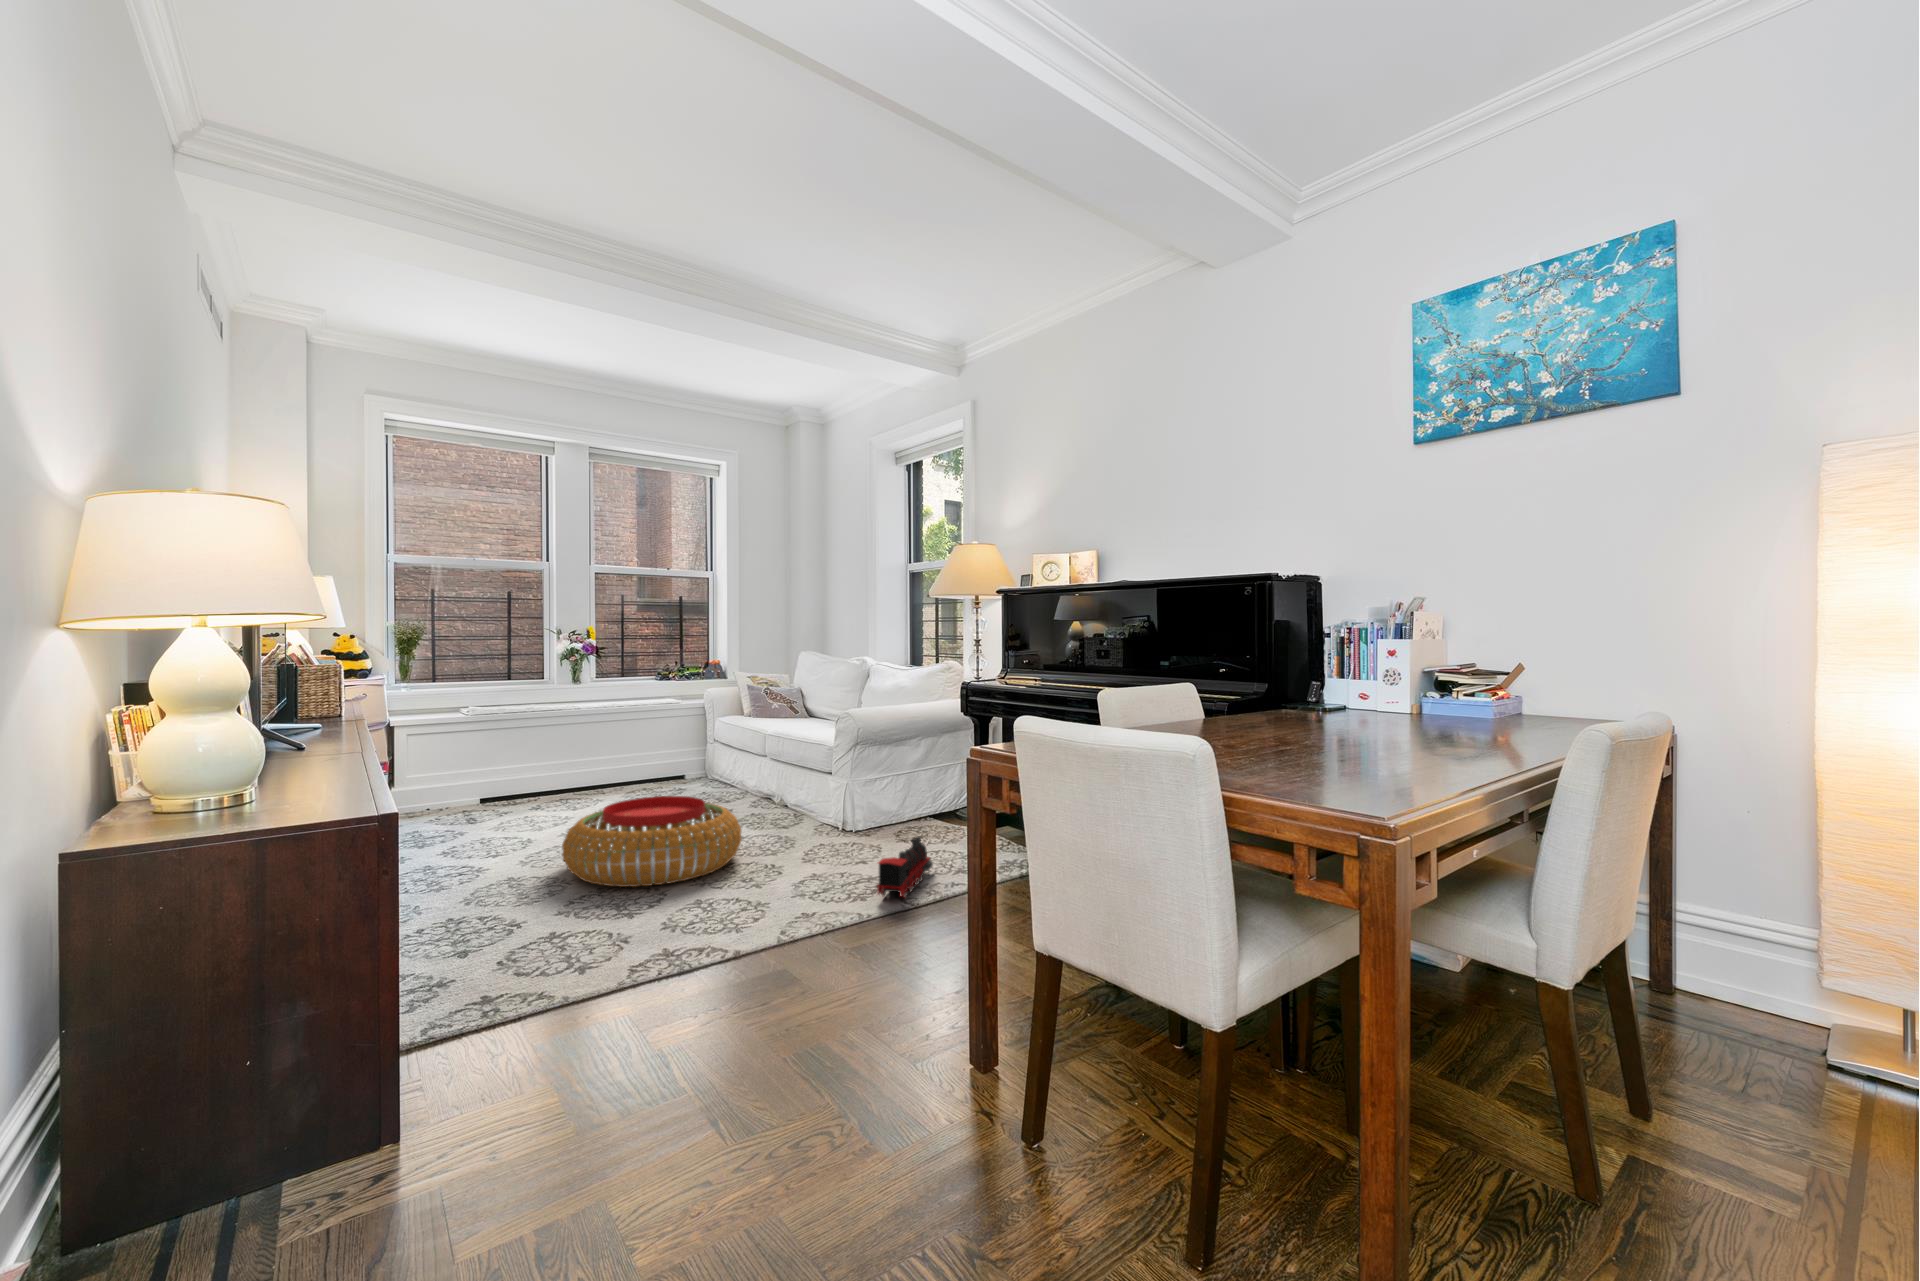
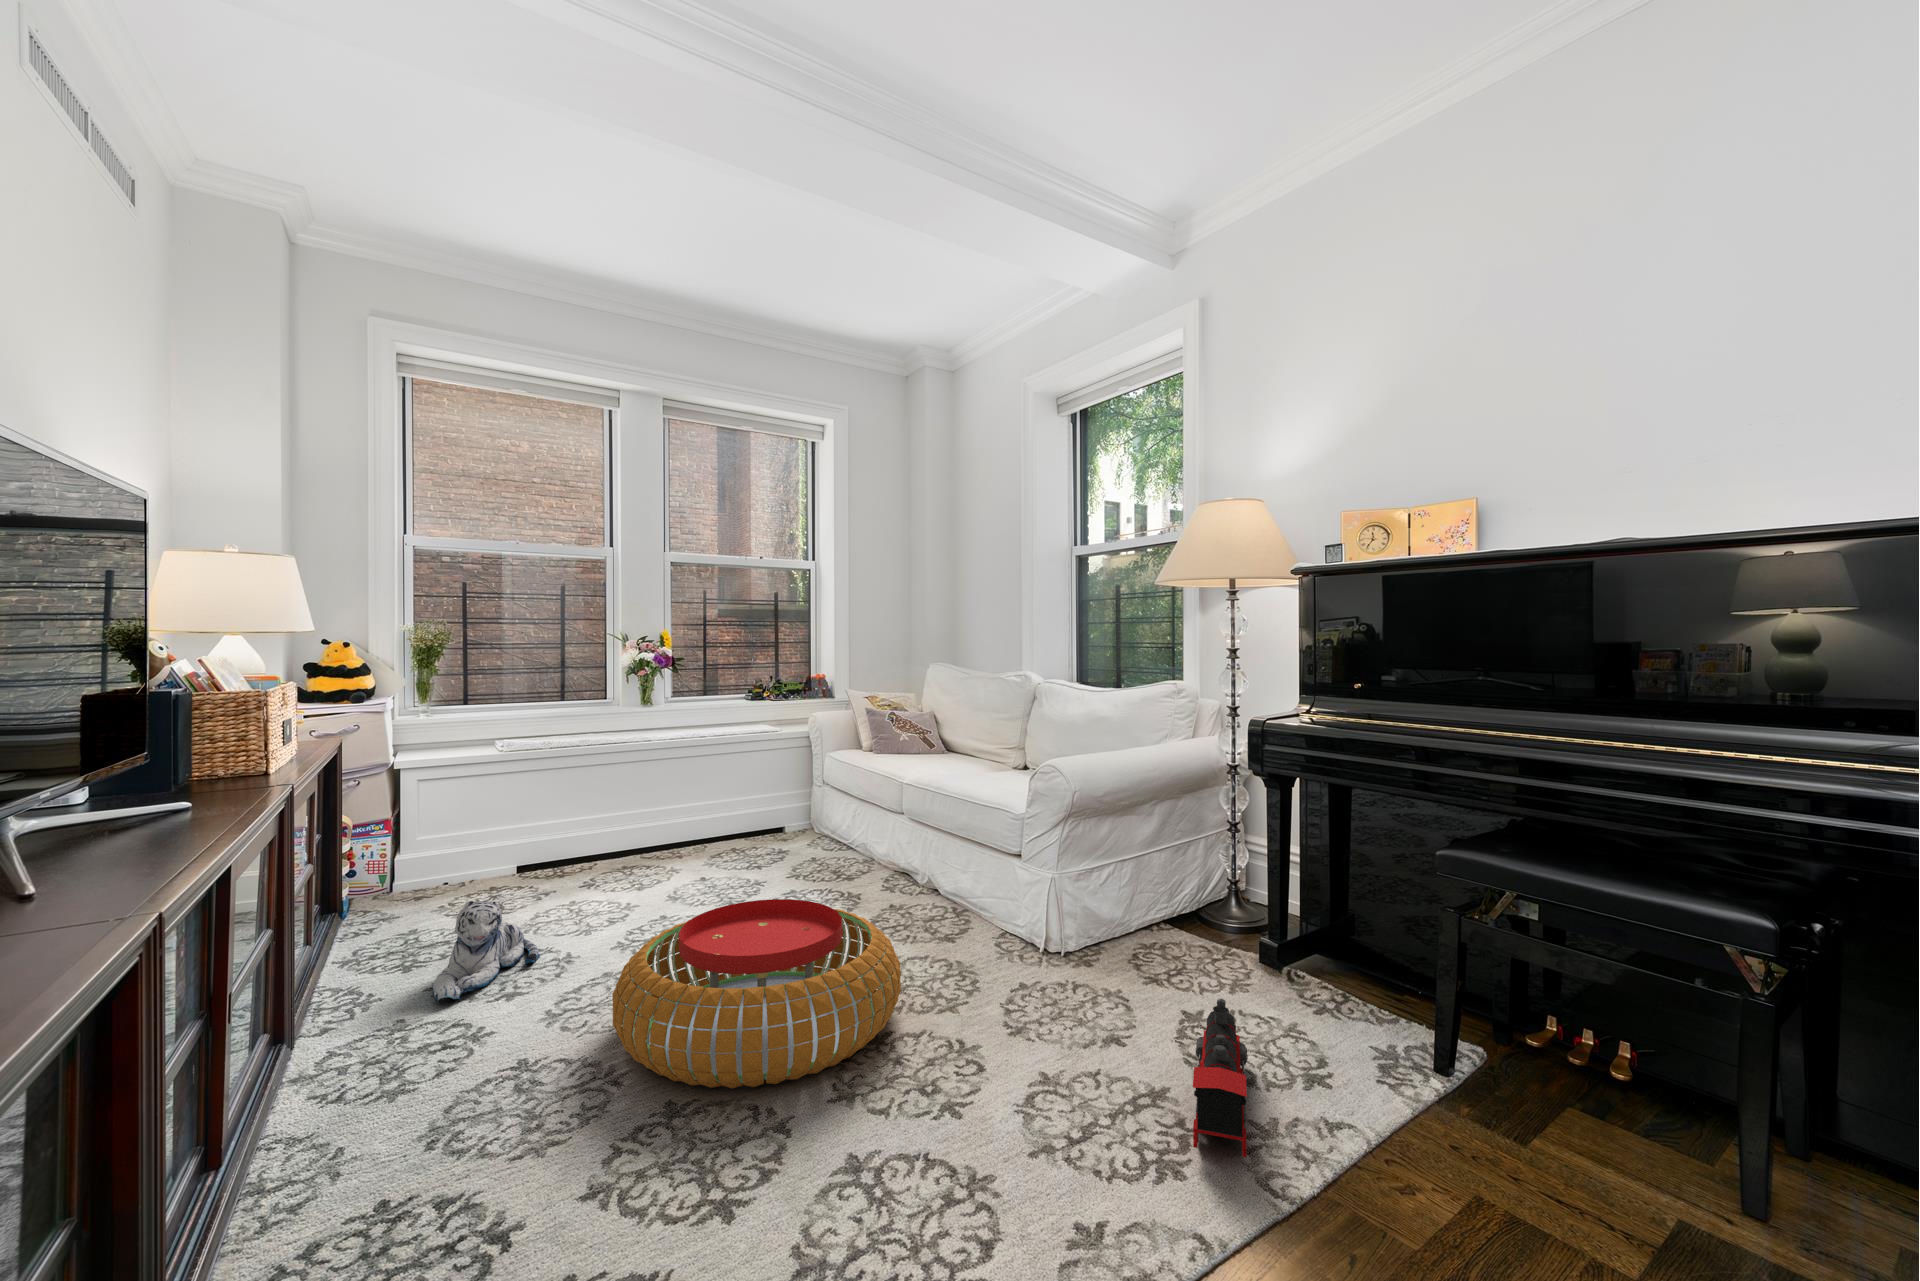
plush toy: none [441,802,508,861] -> present [433,901,540,1002]

